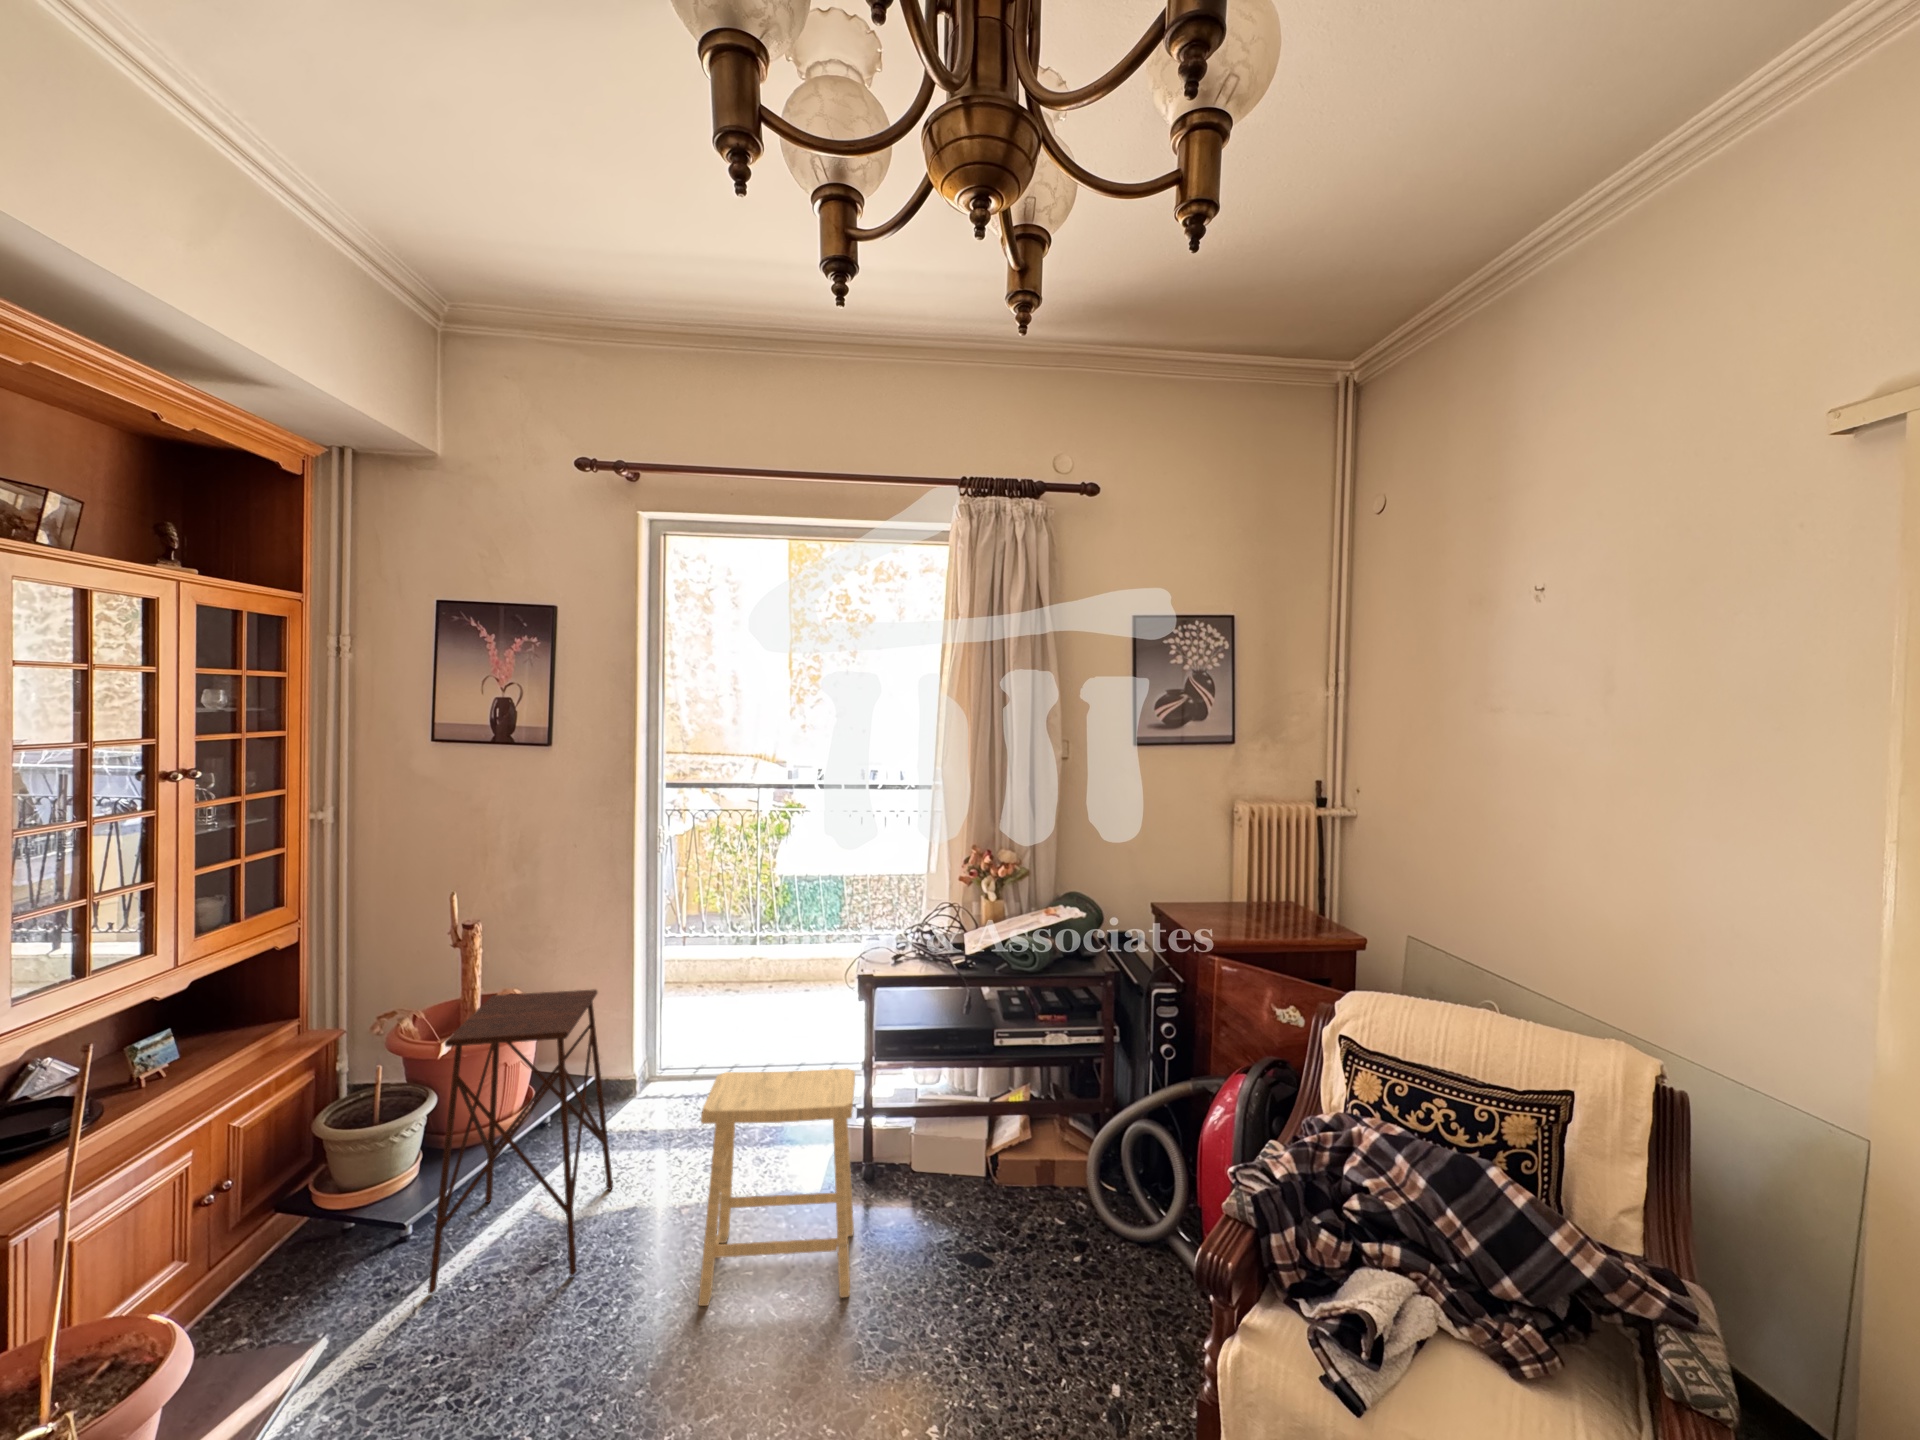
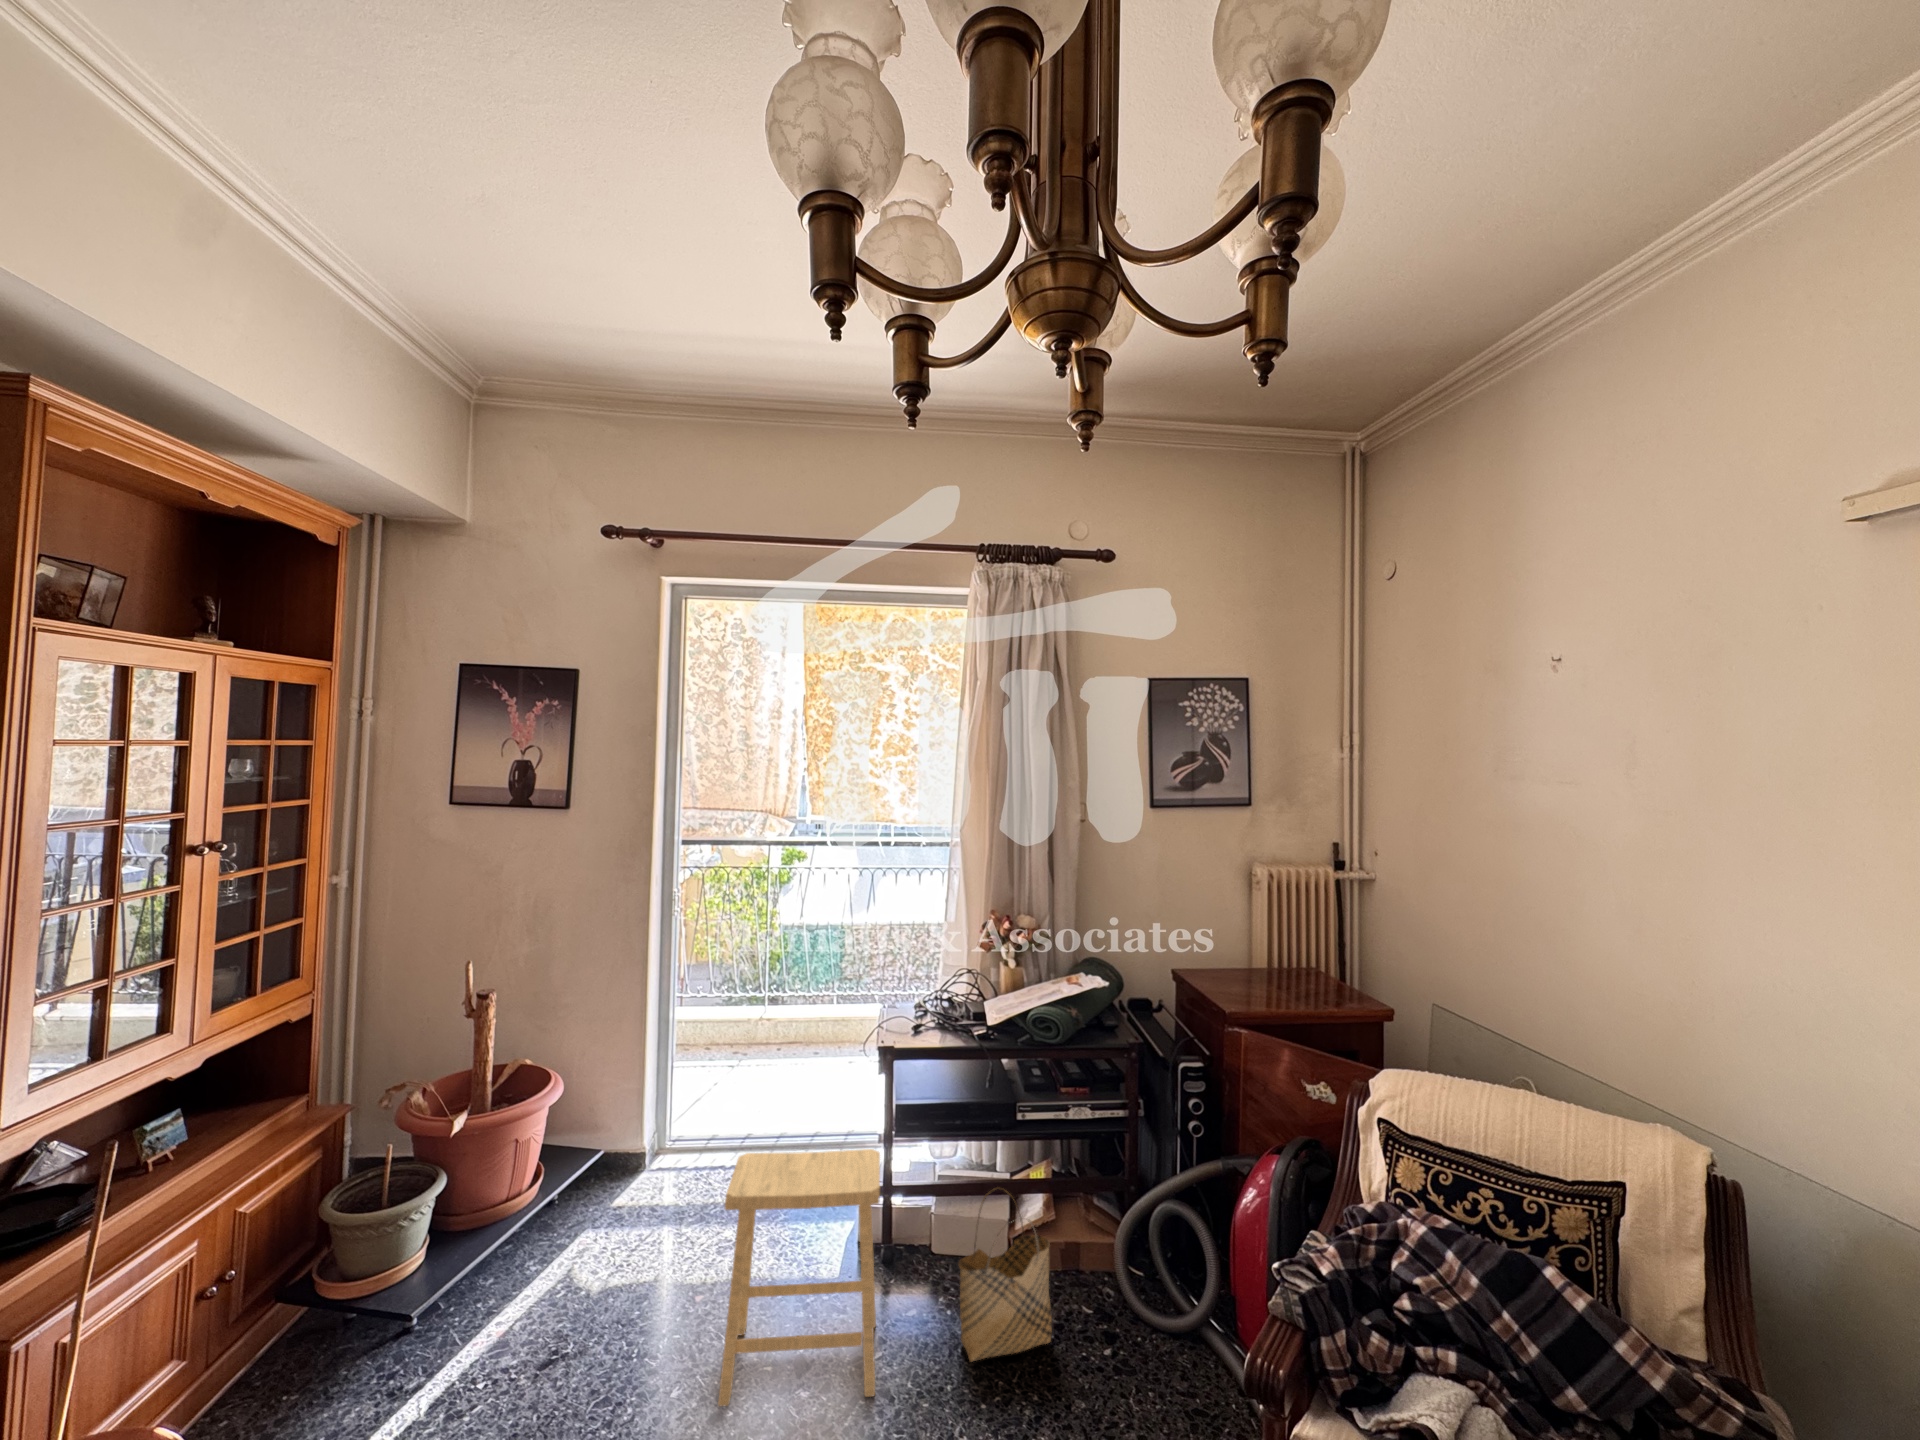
side table: present [428,989,613,1294] -> none [435,1064,624,1393]
woven basket: none [931,1105,1023,1267] -> present [958,1188,1052,1362]

